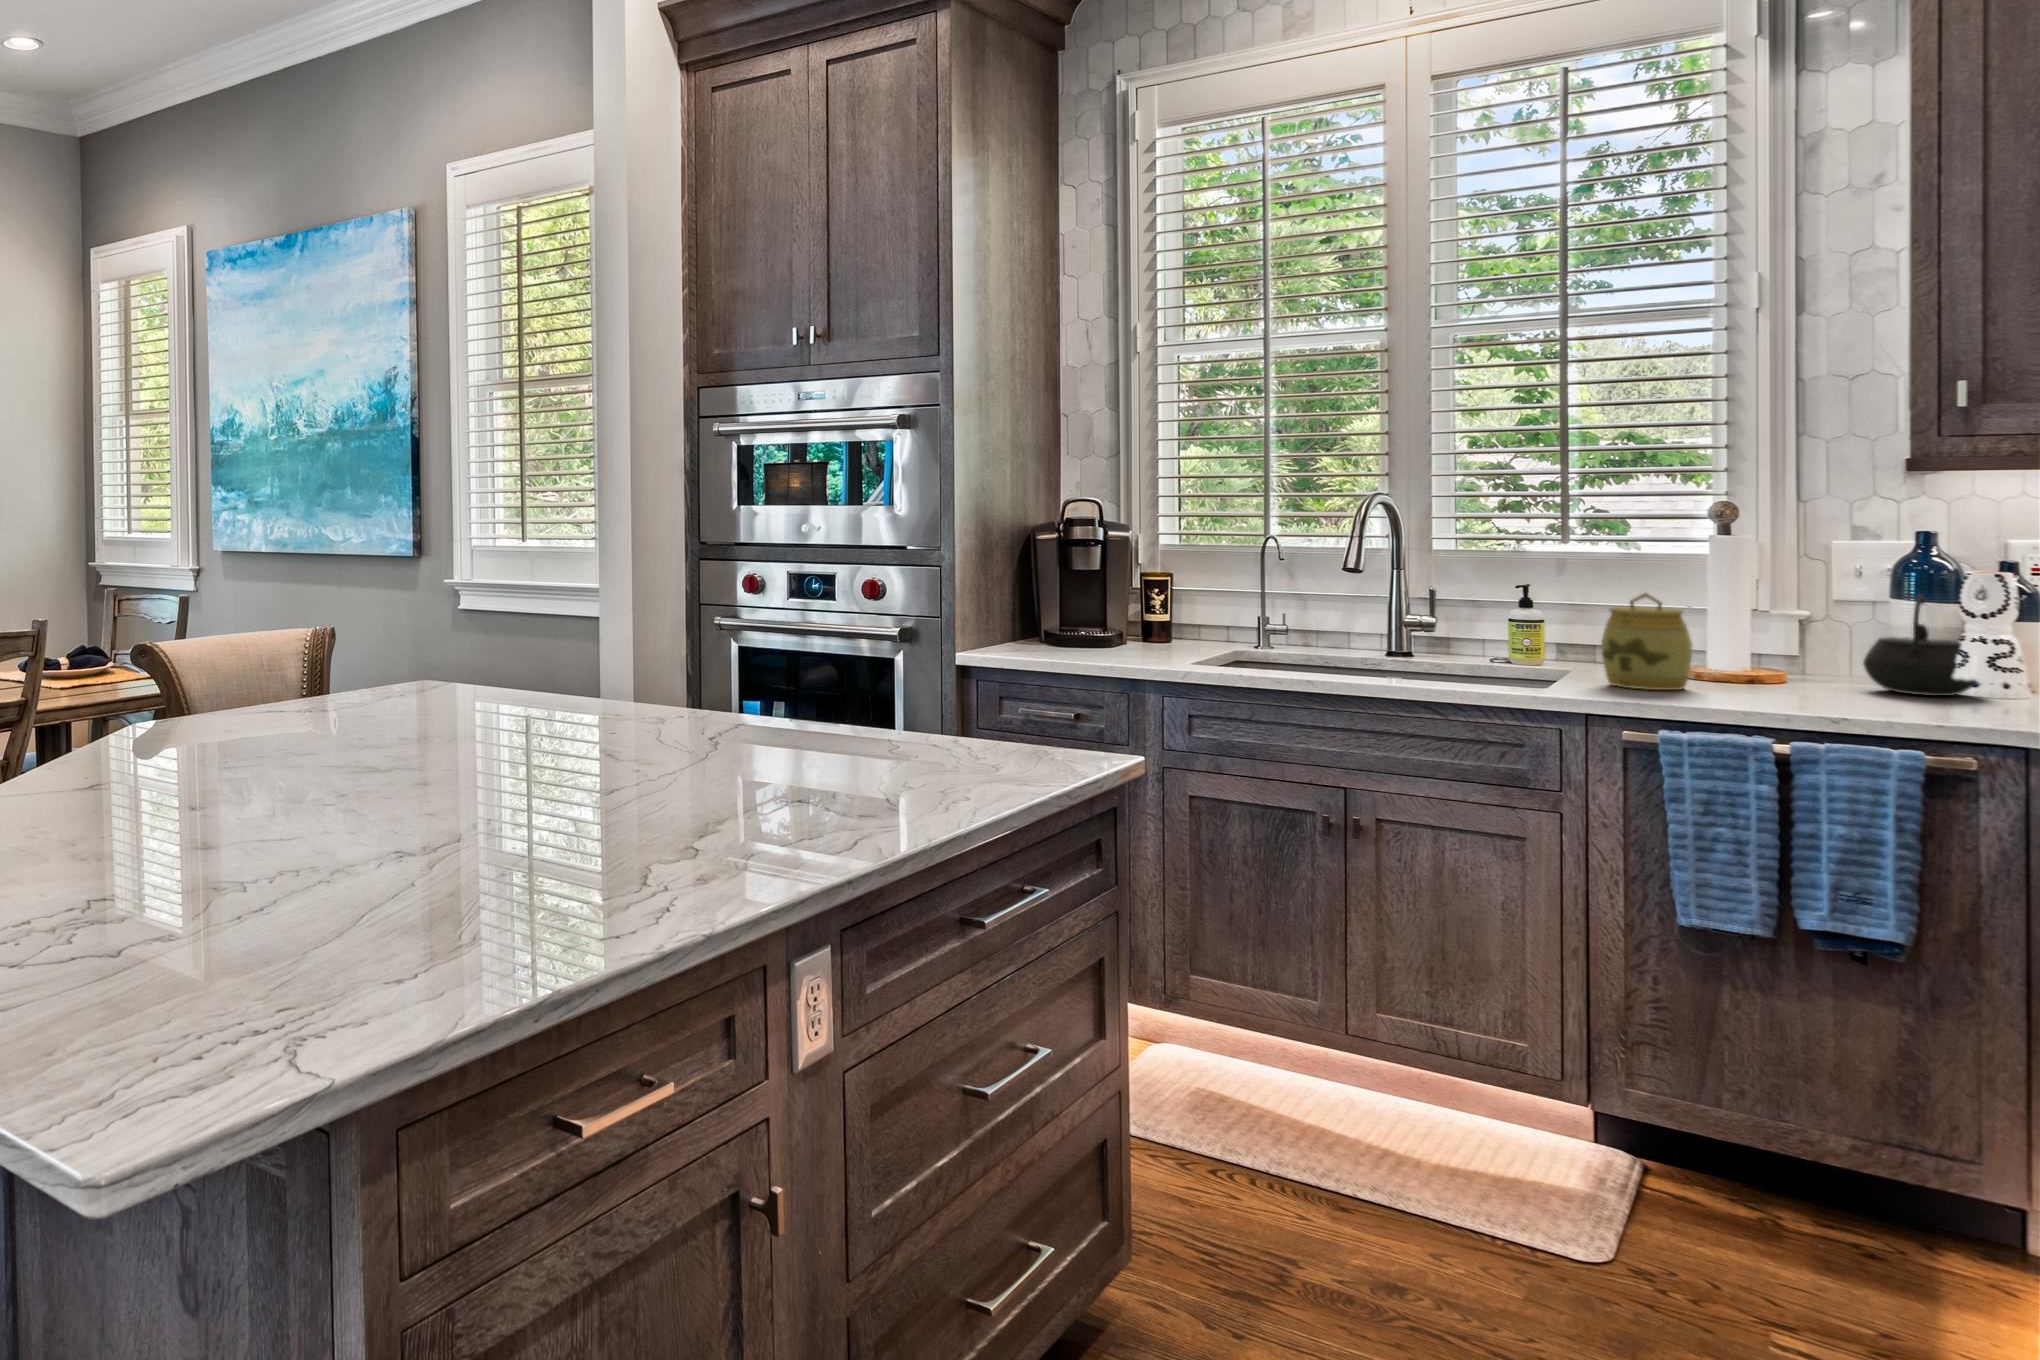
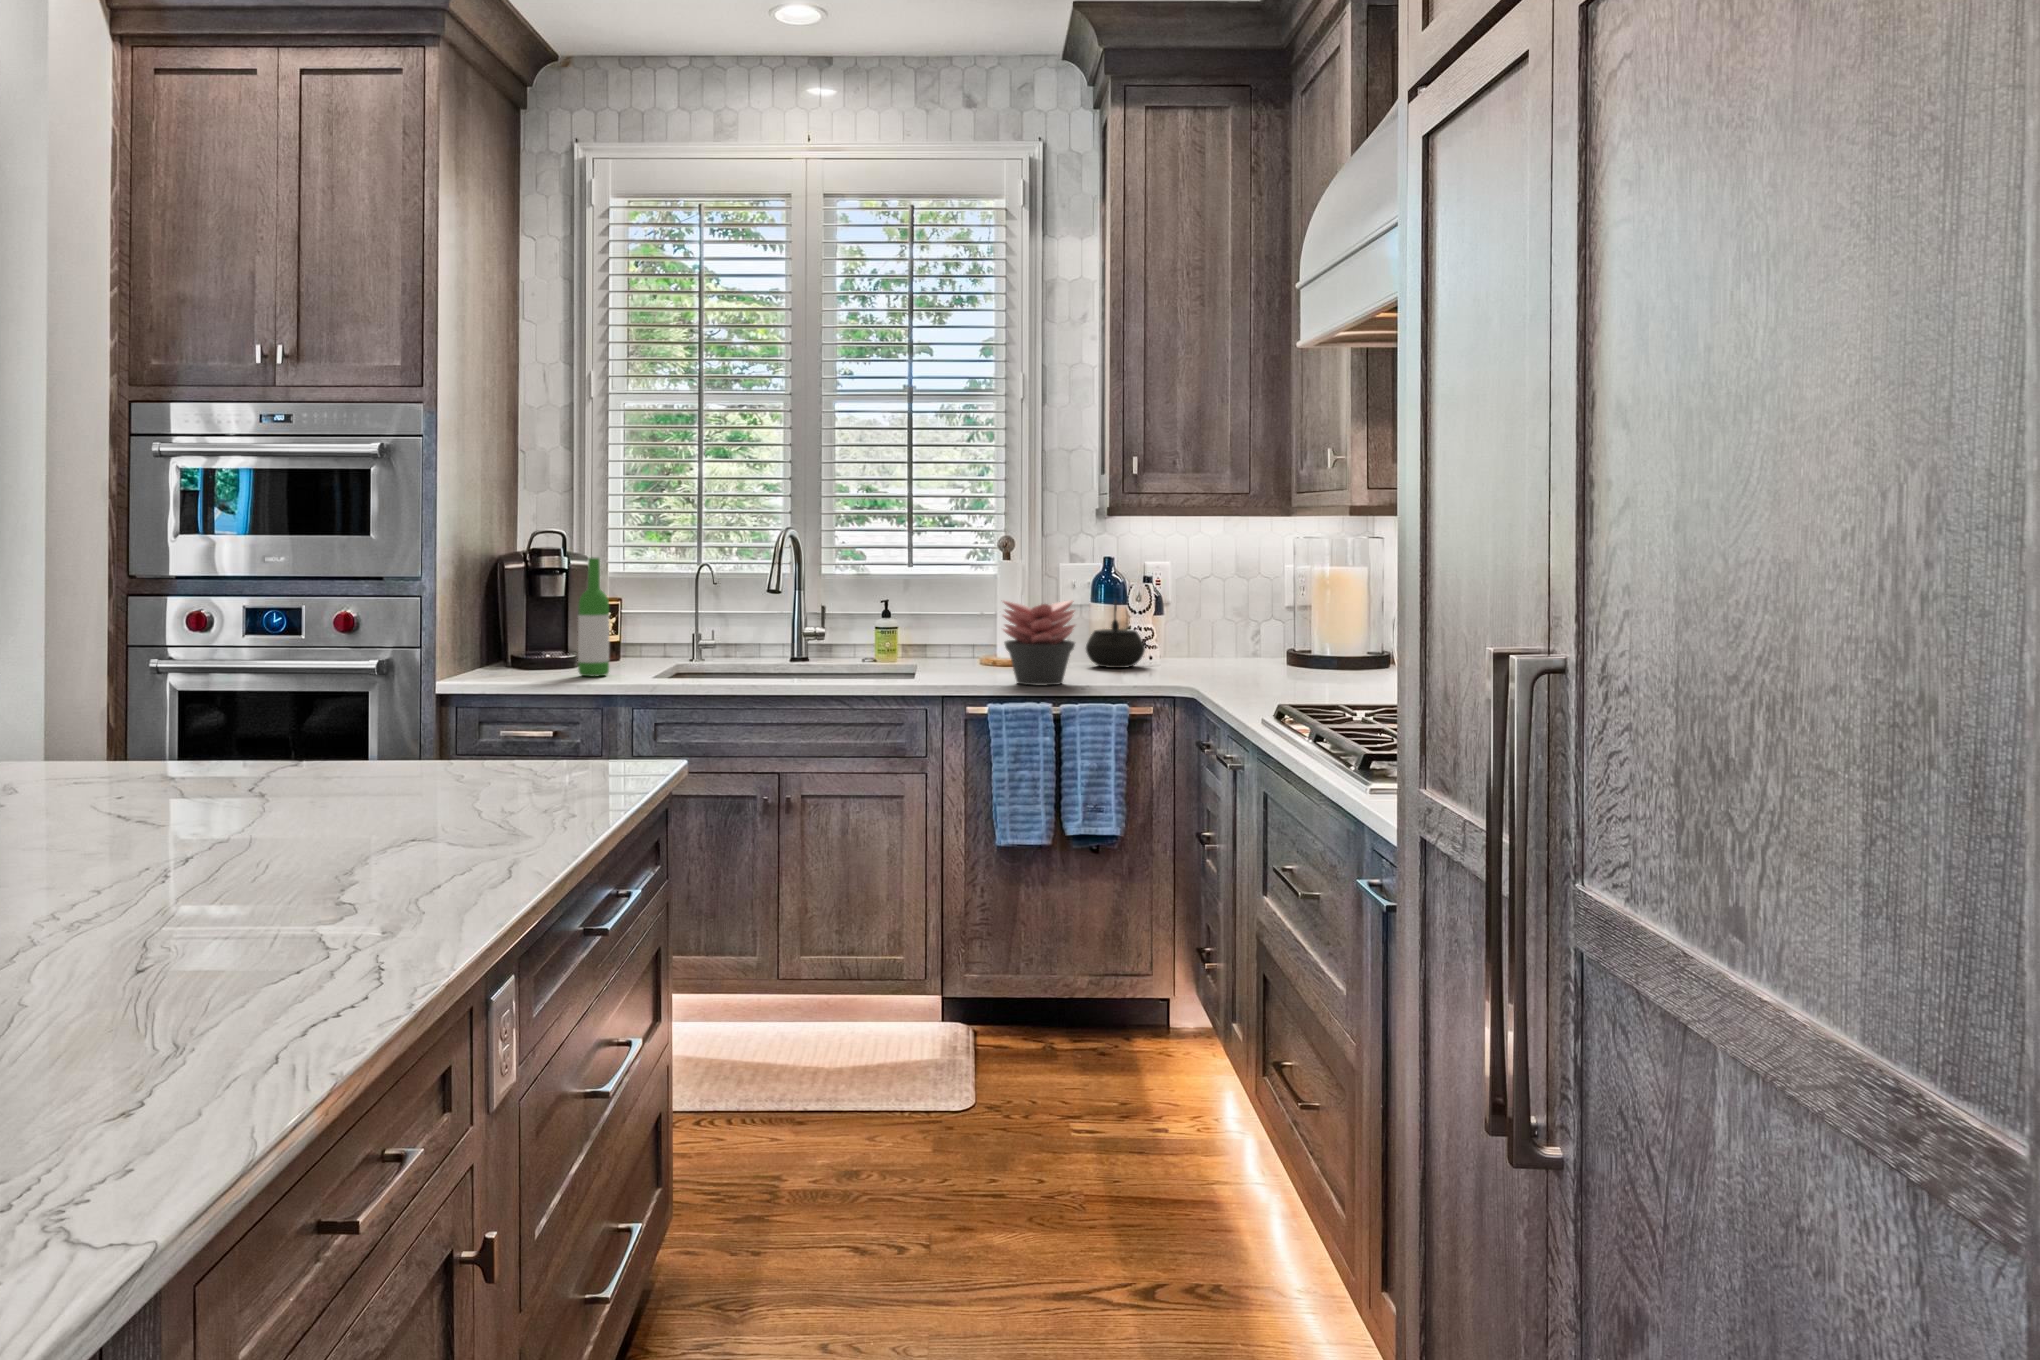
wine bottle: none [1110,526,1146,656] -> present [578,558,609,676]
succulent plant: none [1683,590,1818,714] -> present [1003,600,1075,686]
jar: present [1601,593,1692,690] -> none [945,603,998,676]

